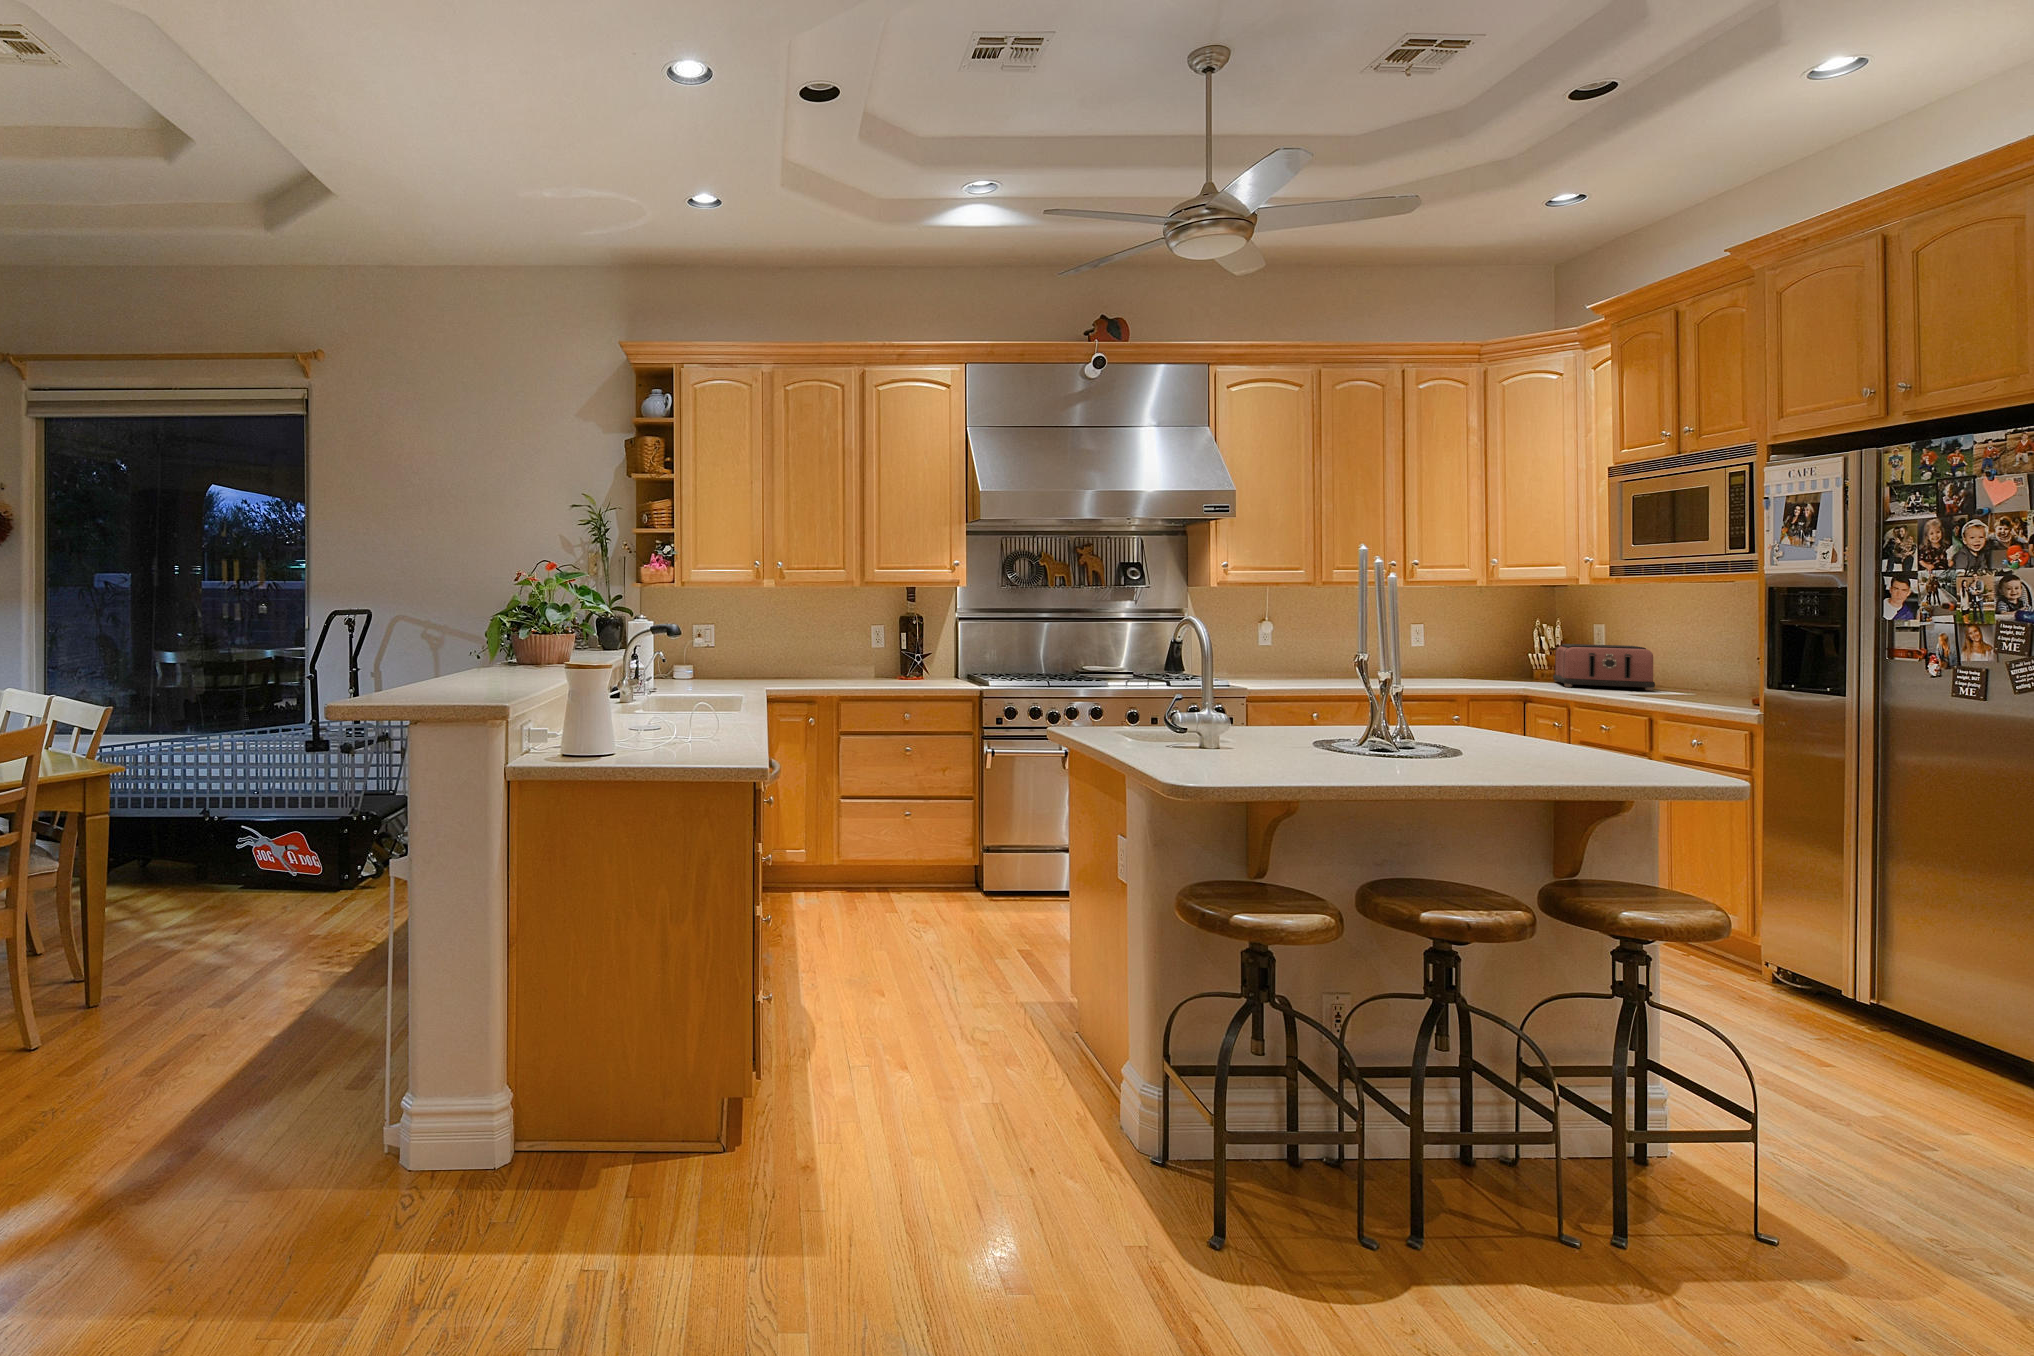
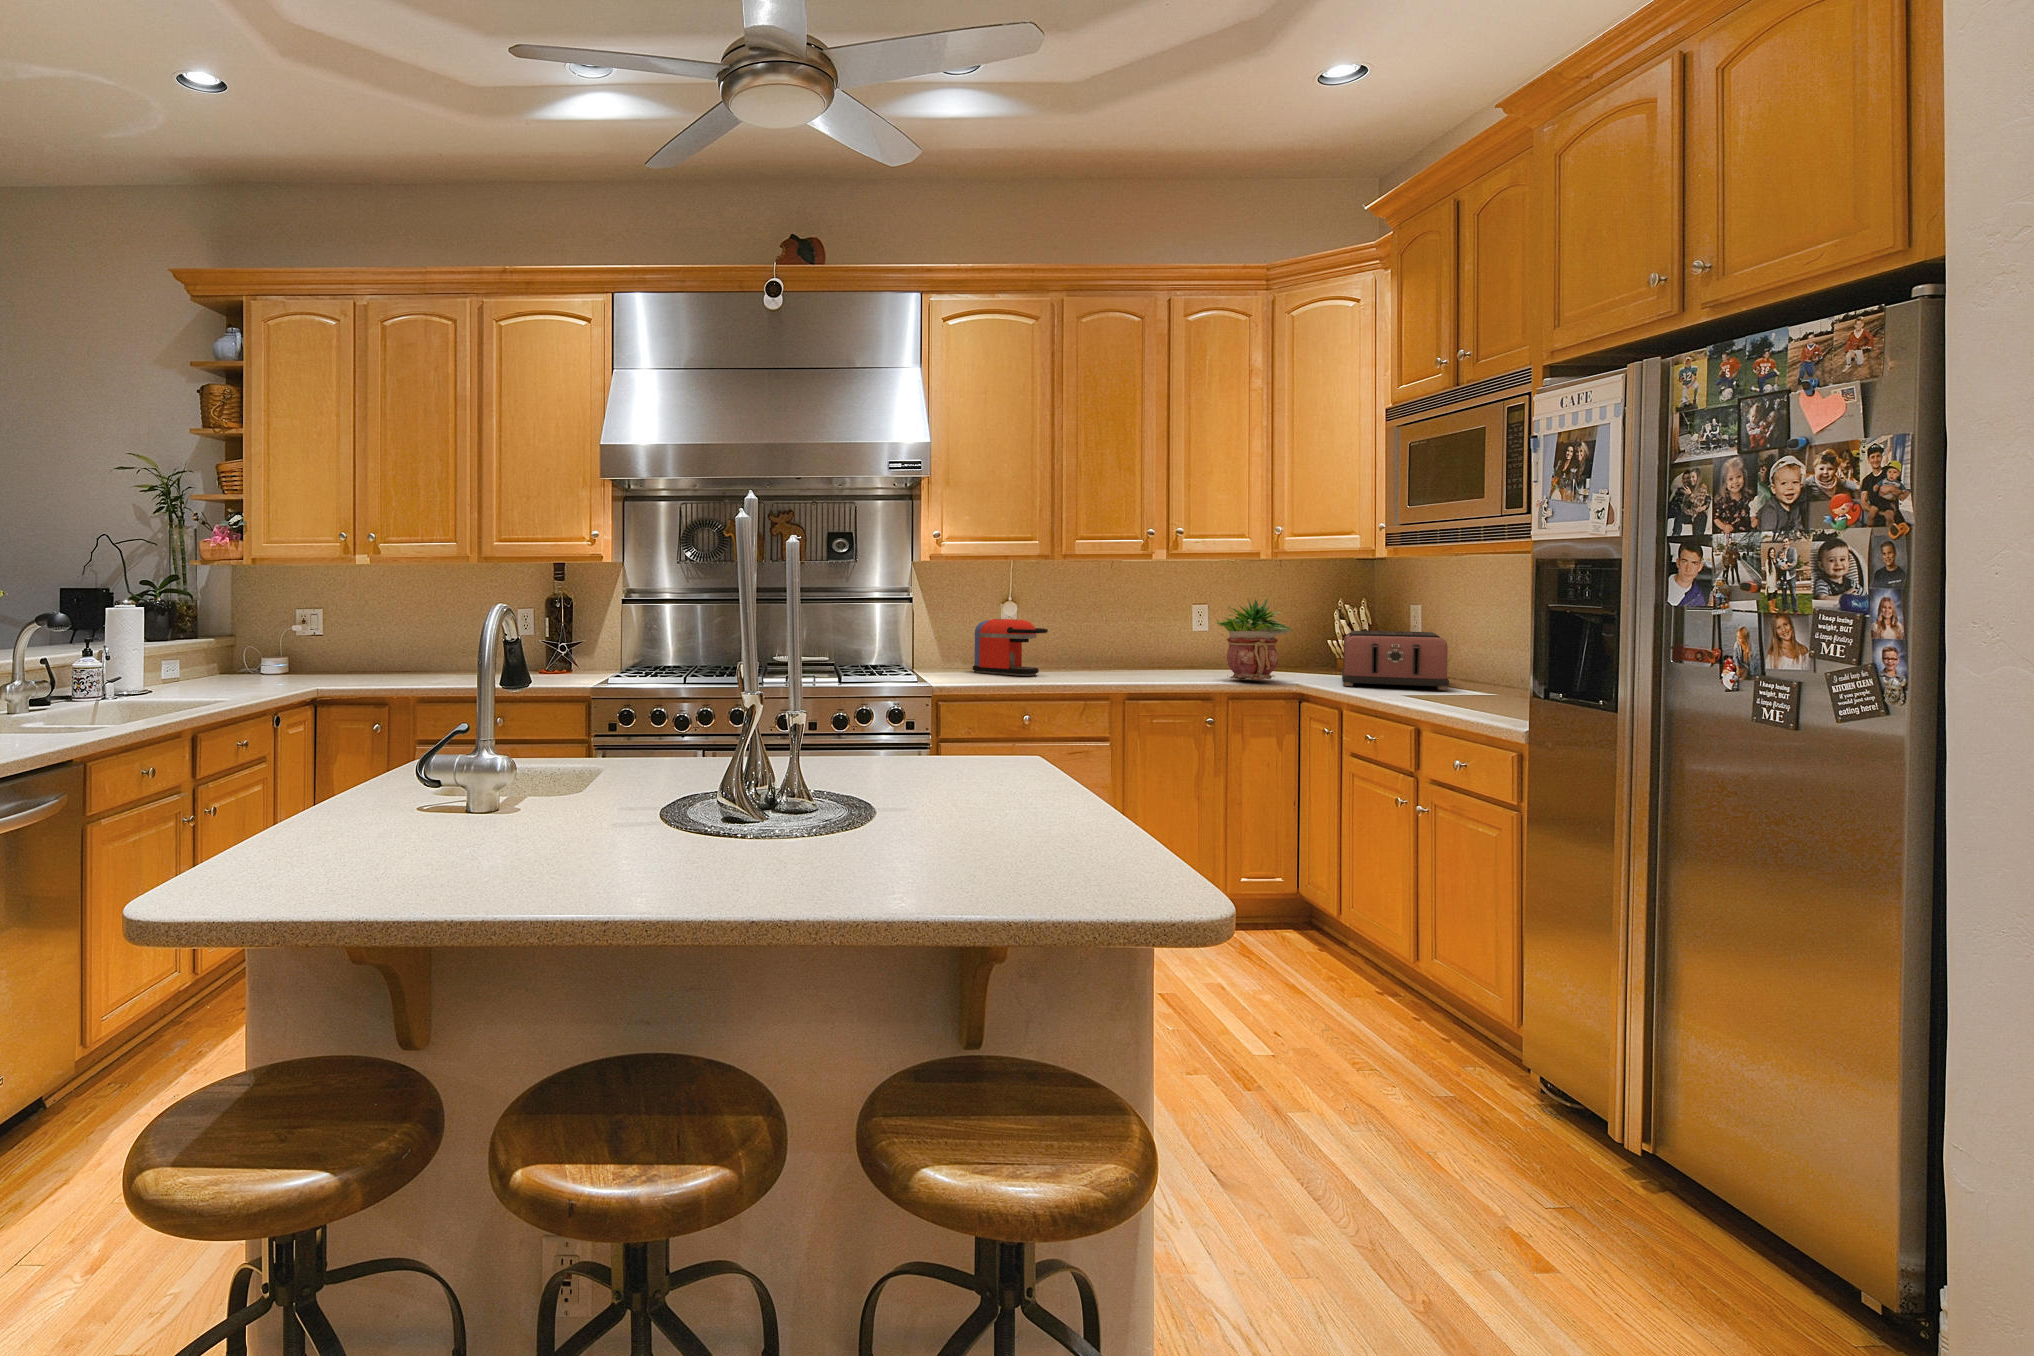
potted plant: none [1453,615,1520,681] -> present [1217,599,1292,680]
coffee maker: none [1242,630,1311,676] -> present [973,619,1048,676]

